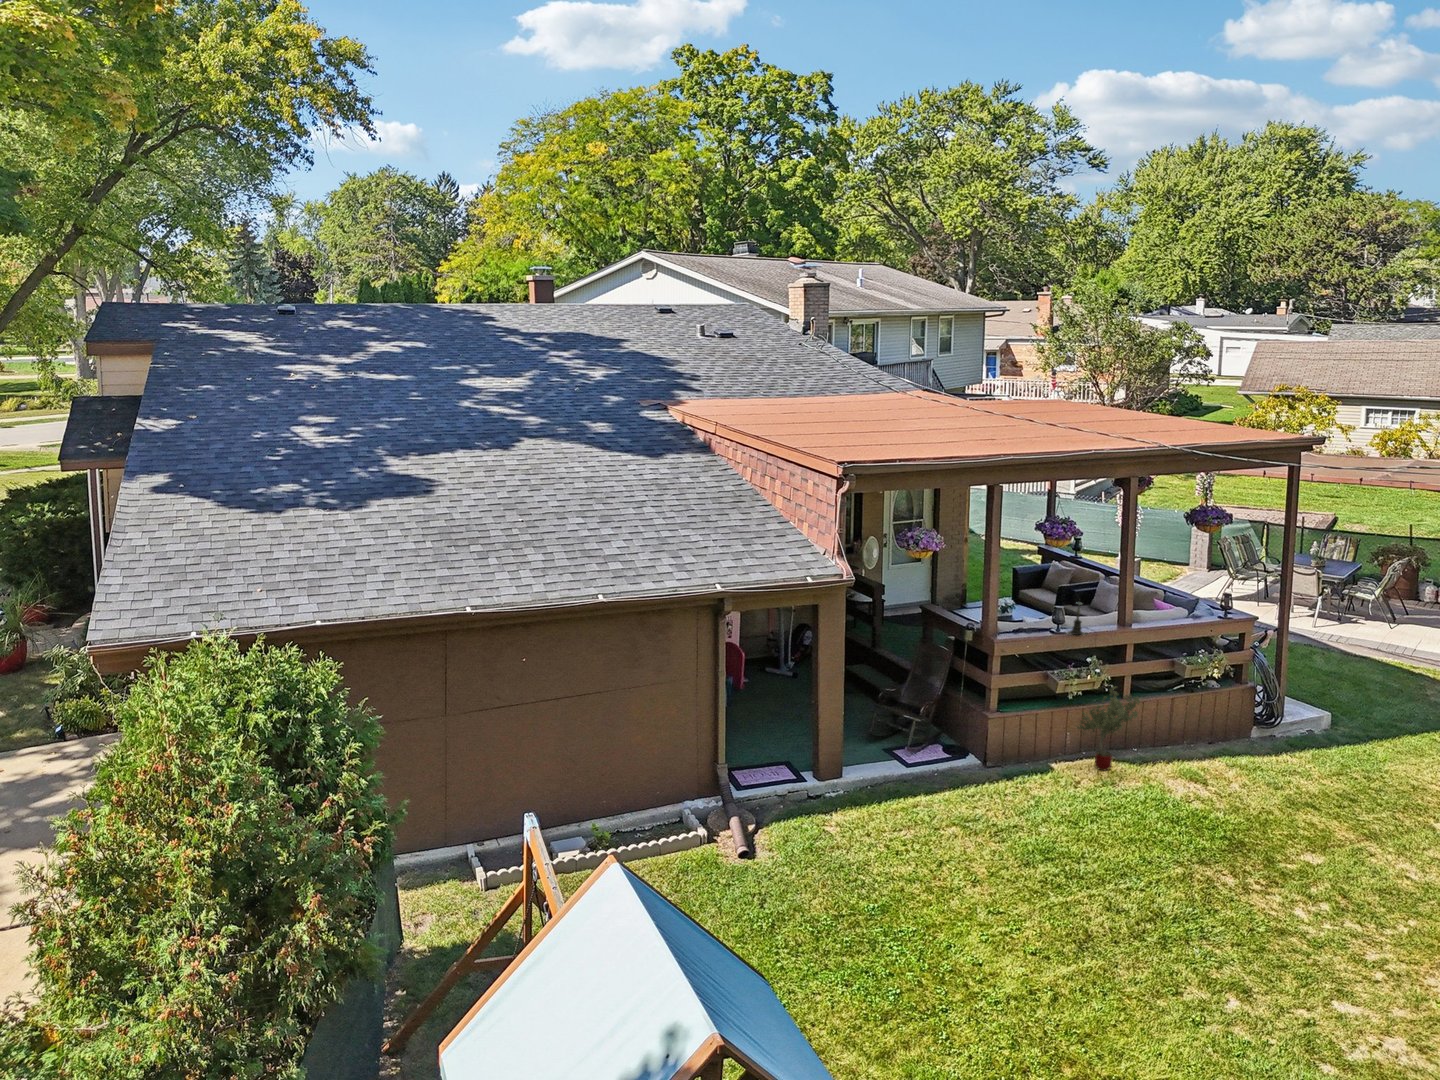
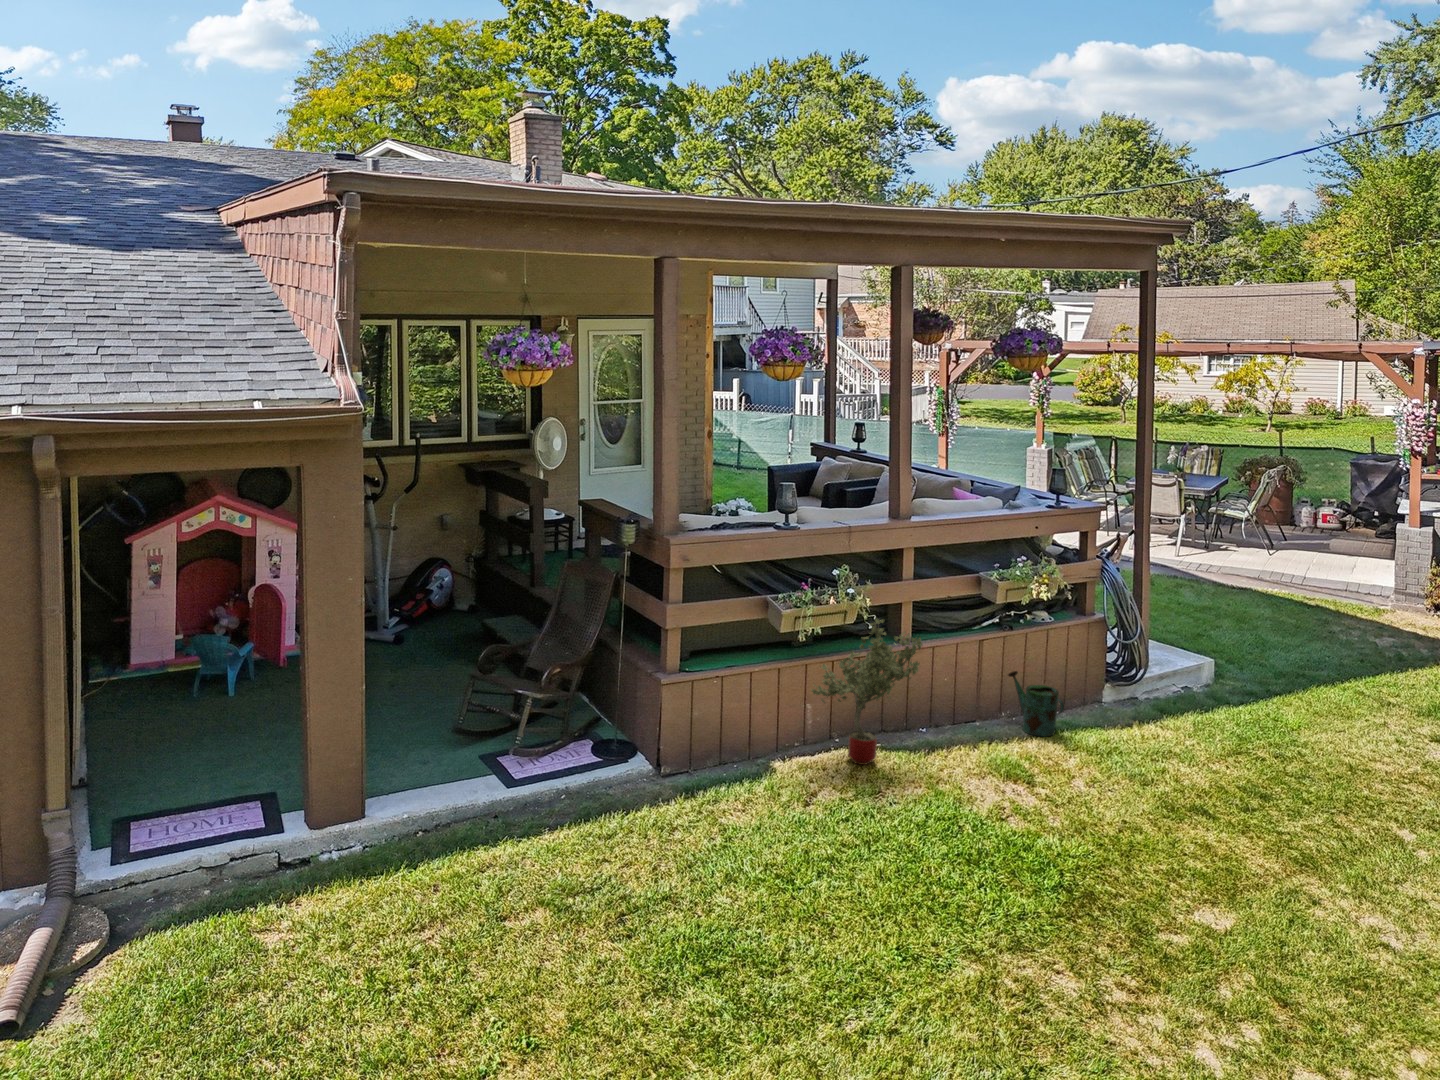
candle holder: present [1066,602,1086,635] -> none [796,470,837,536]
watering can: none [1187,718,1223,758] -> present [1008,671,1064,736]

